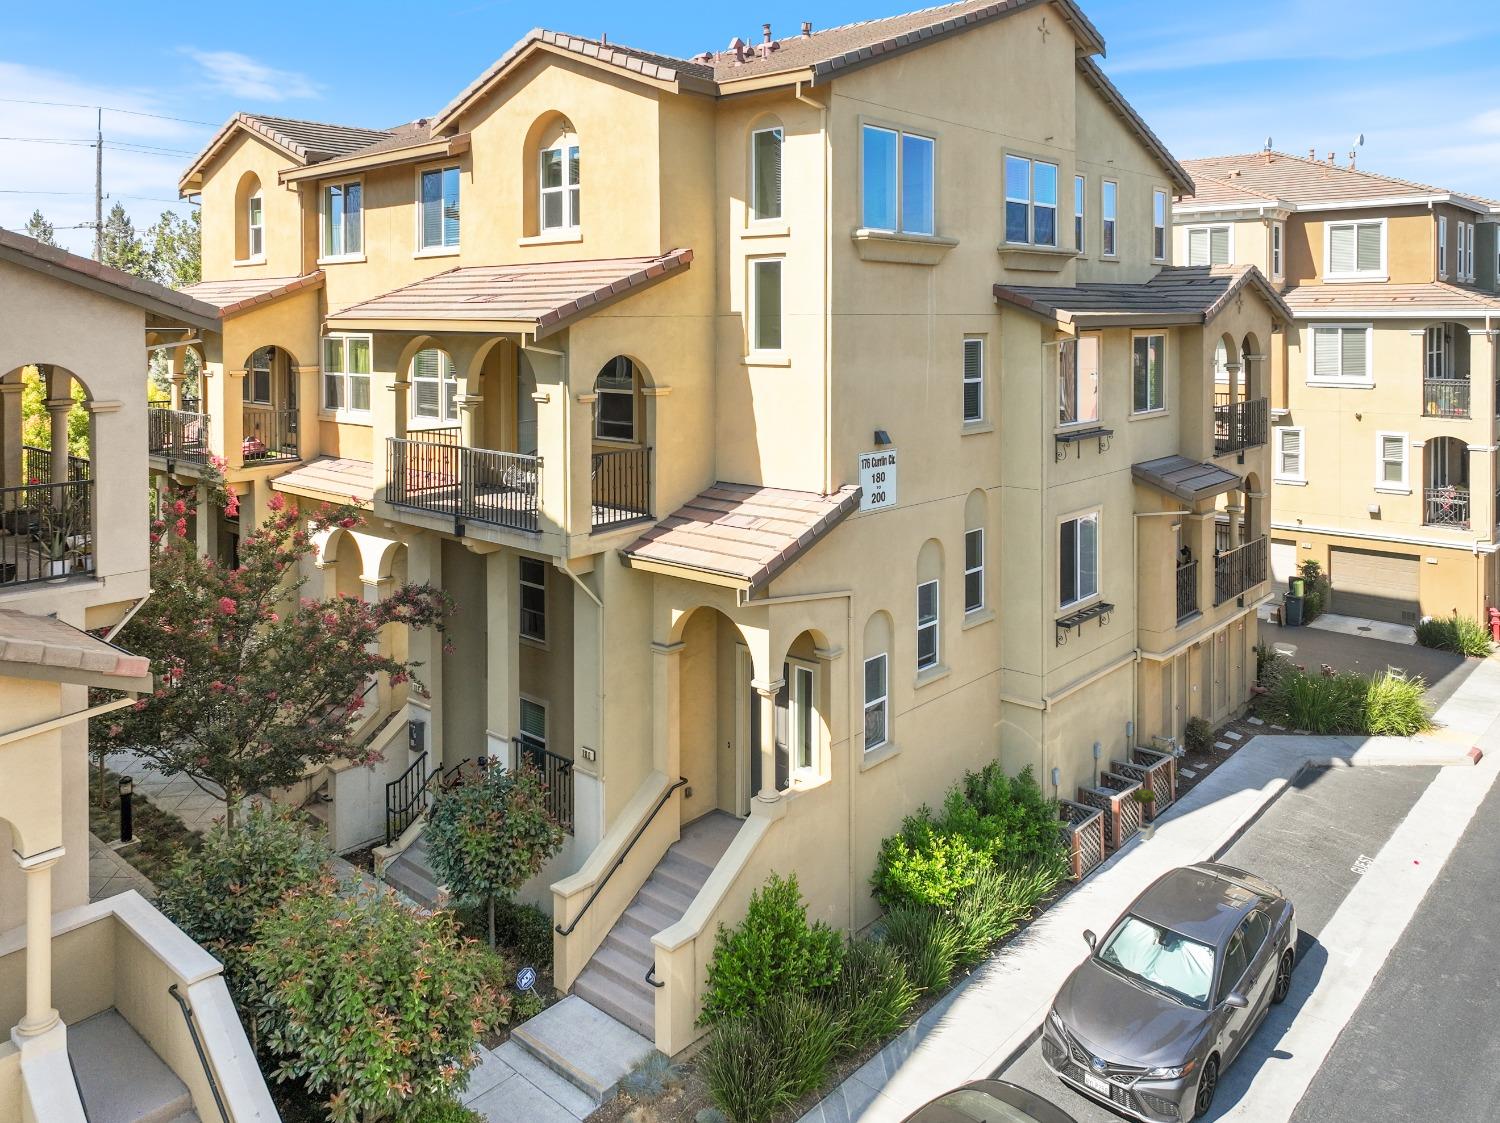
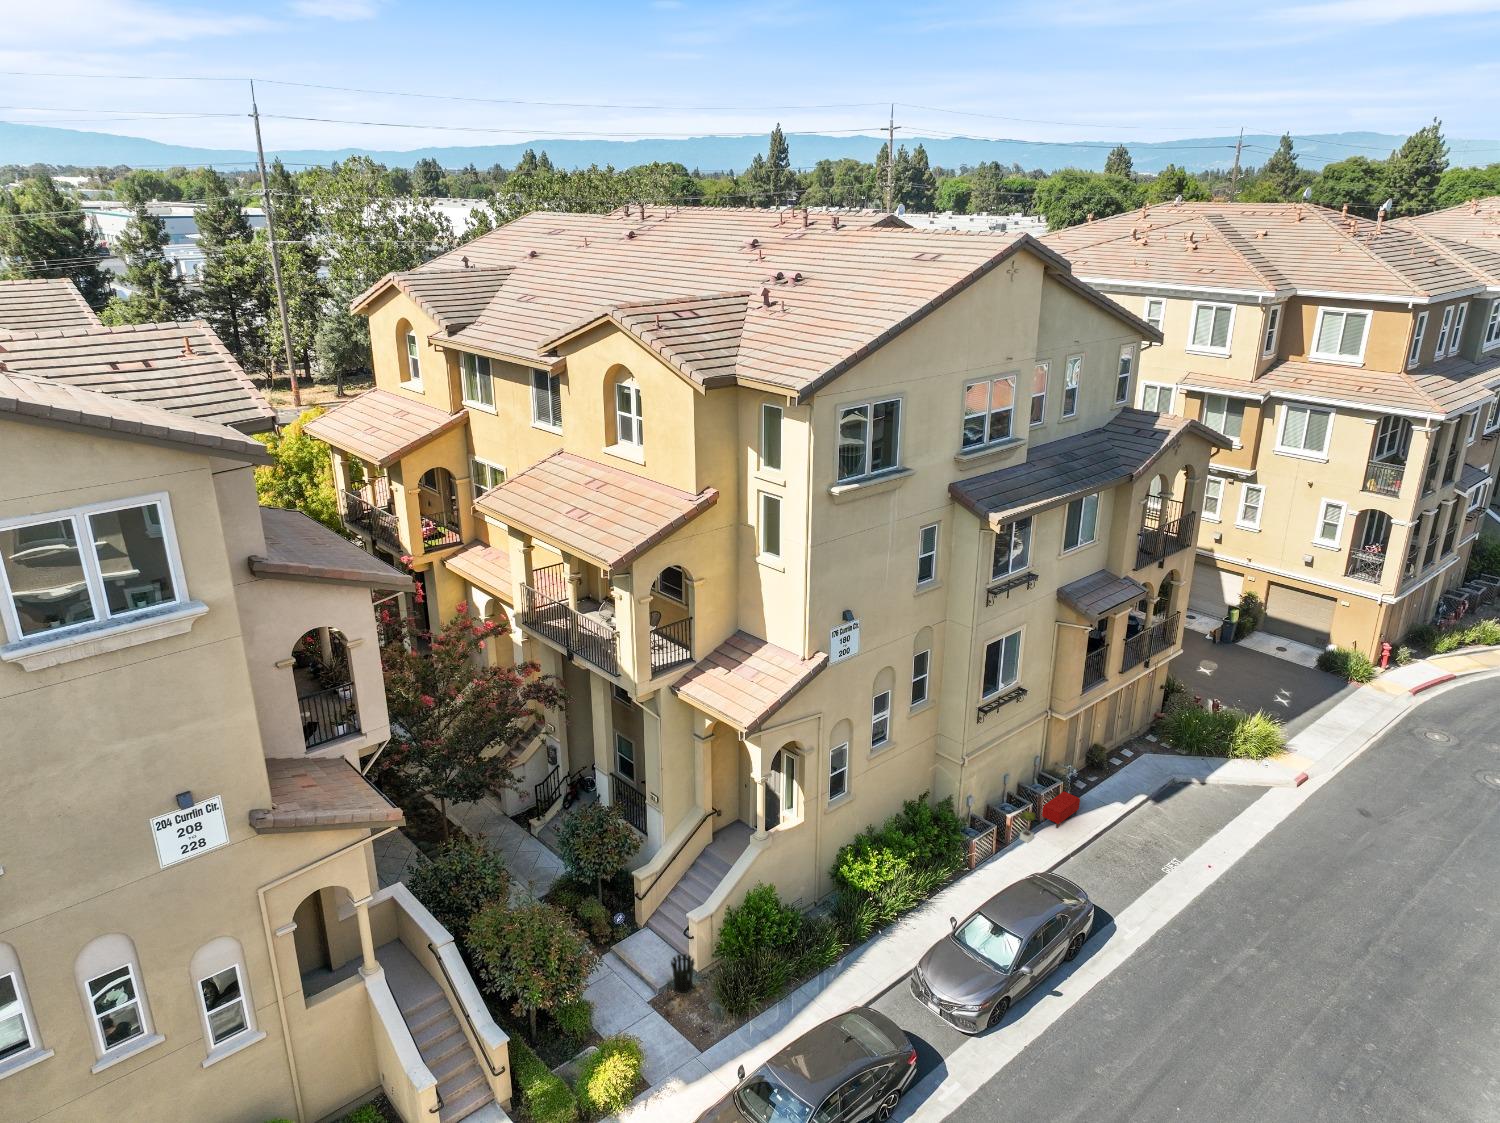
bench: none [1155,772,1203,821] -> present [1042,791,1080,828]
waste bin: none [621,1023,667,1098] -> present [671,954,694,993]

